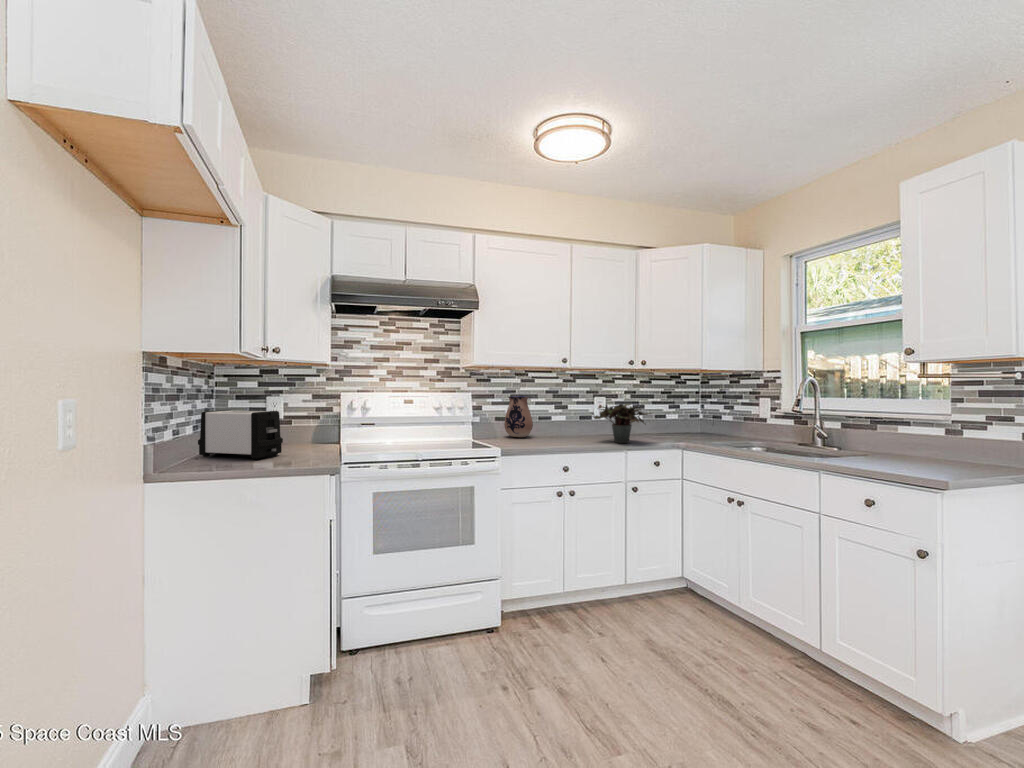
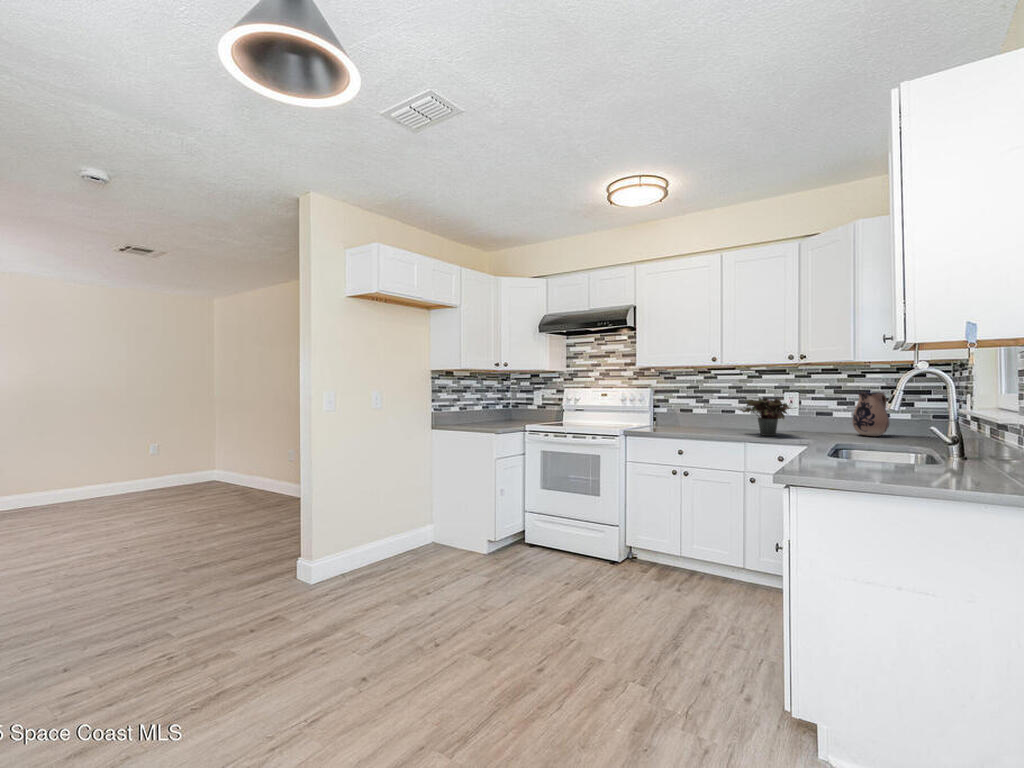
ceramic pitcher: present [504,396,533,437] -> present [853,392,889,436]
toaster: present [198,410,283,459] -> none [477,398,512,426]

